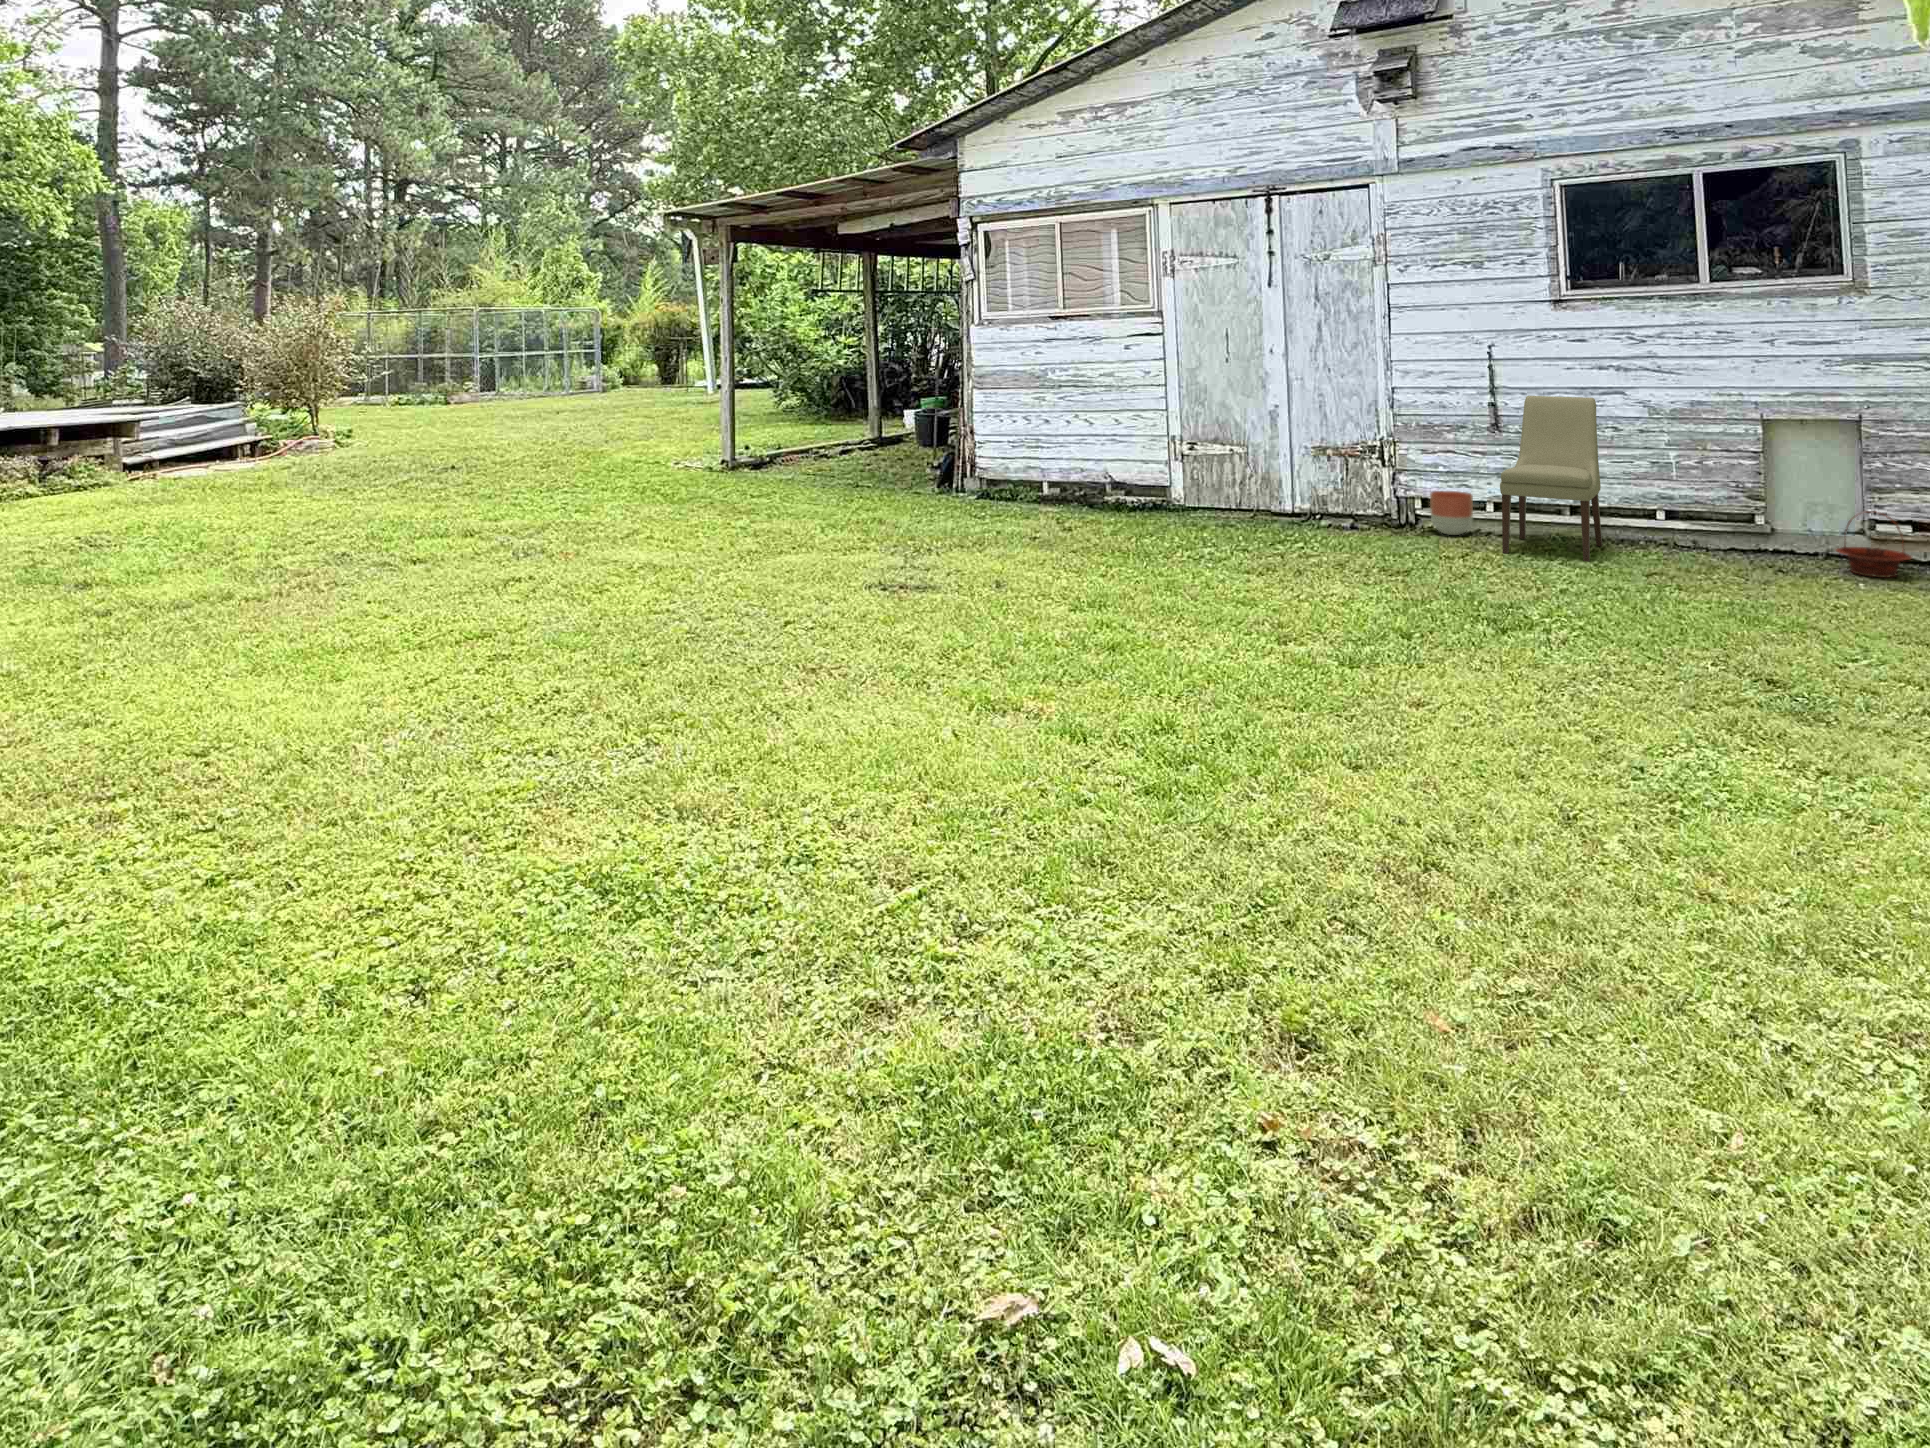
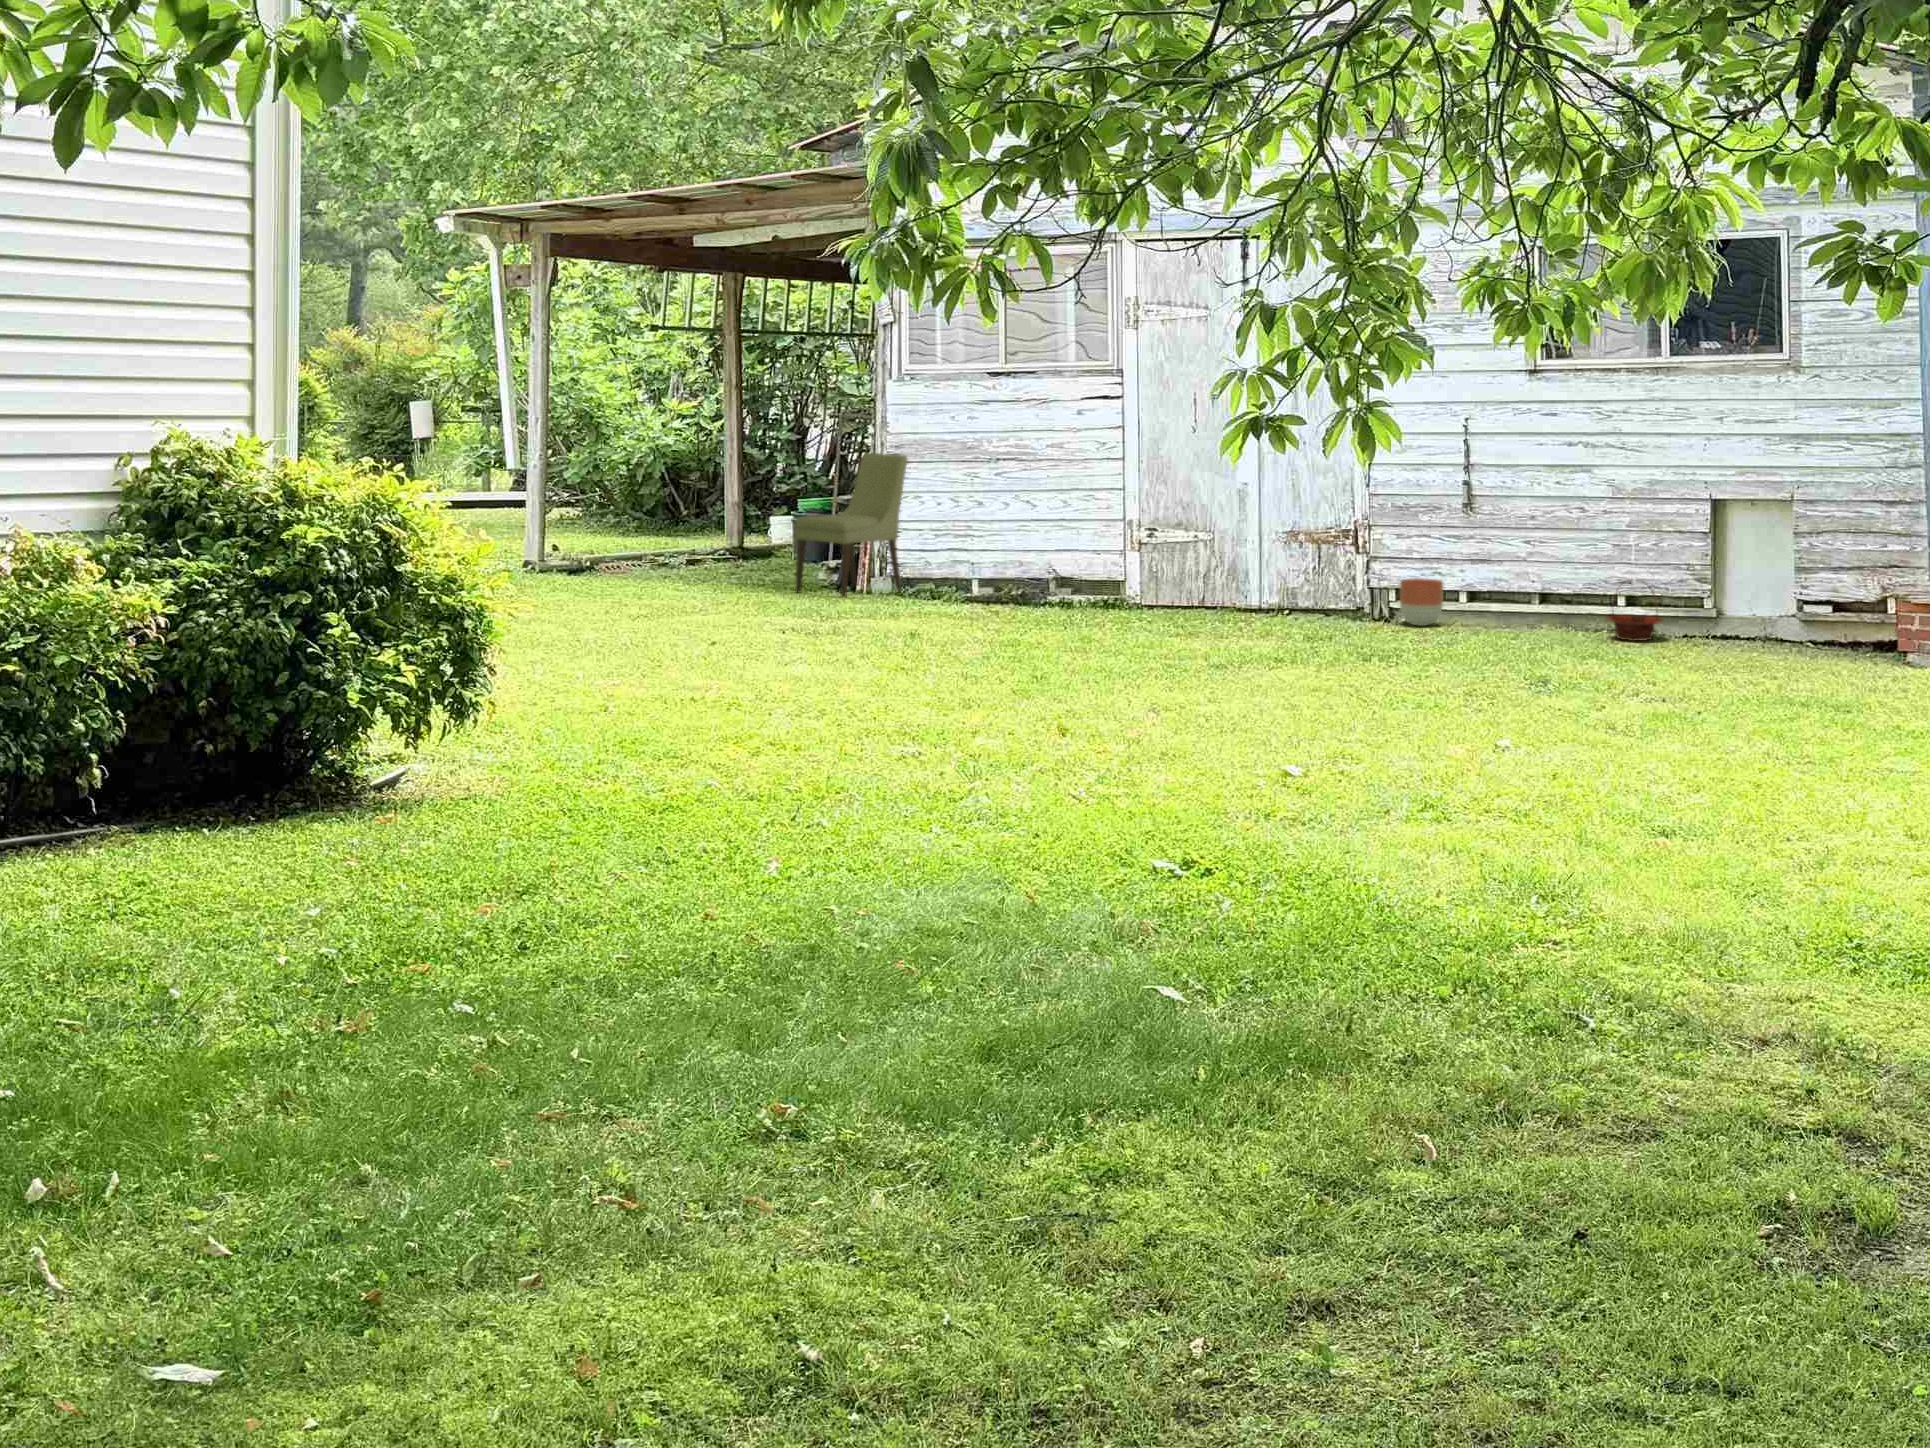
chair: present [1500,396,1602,562] -> present [795,452,908,598]
basket: present [1836,516,1912,577] -> present [1606,582,1663,641]

